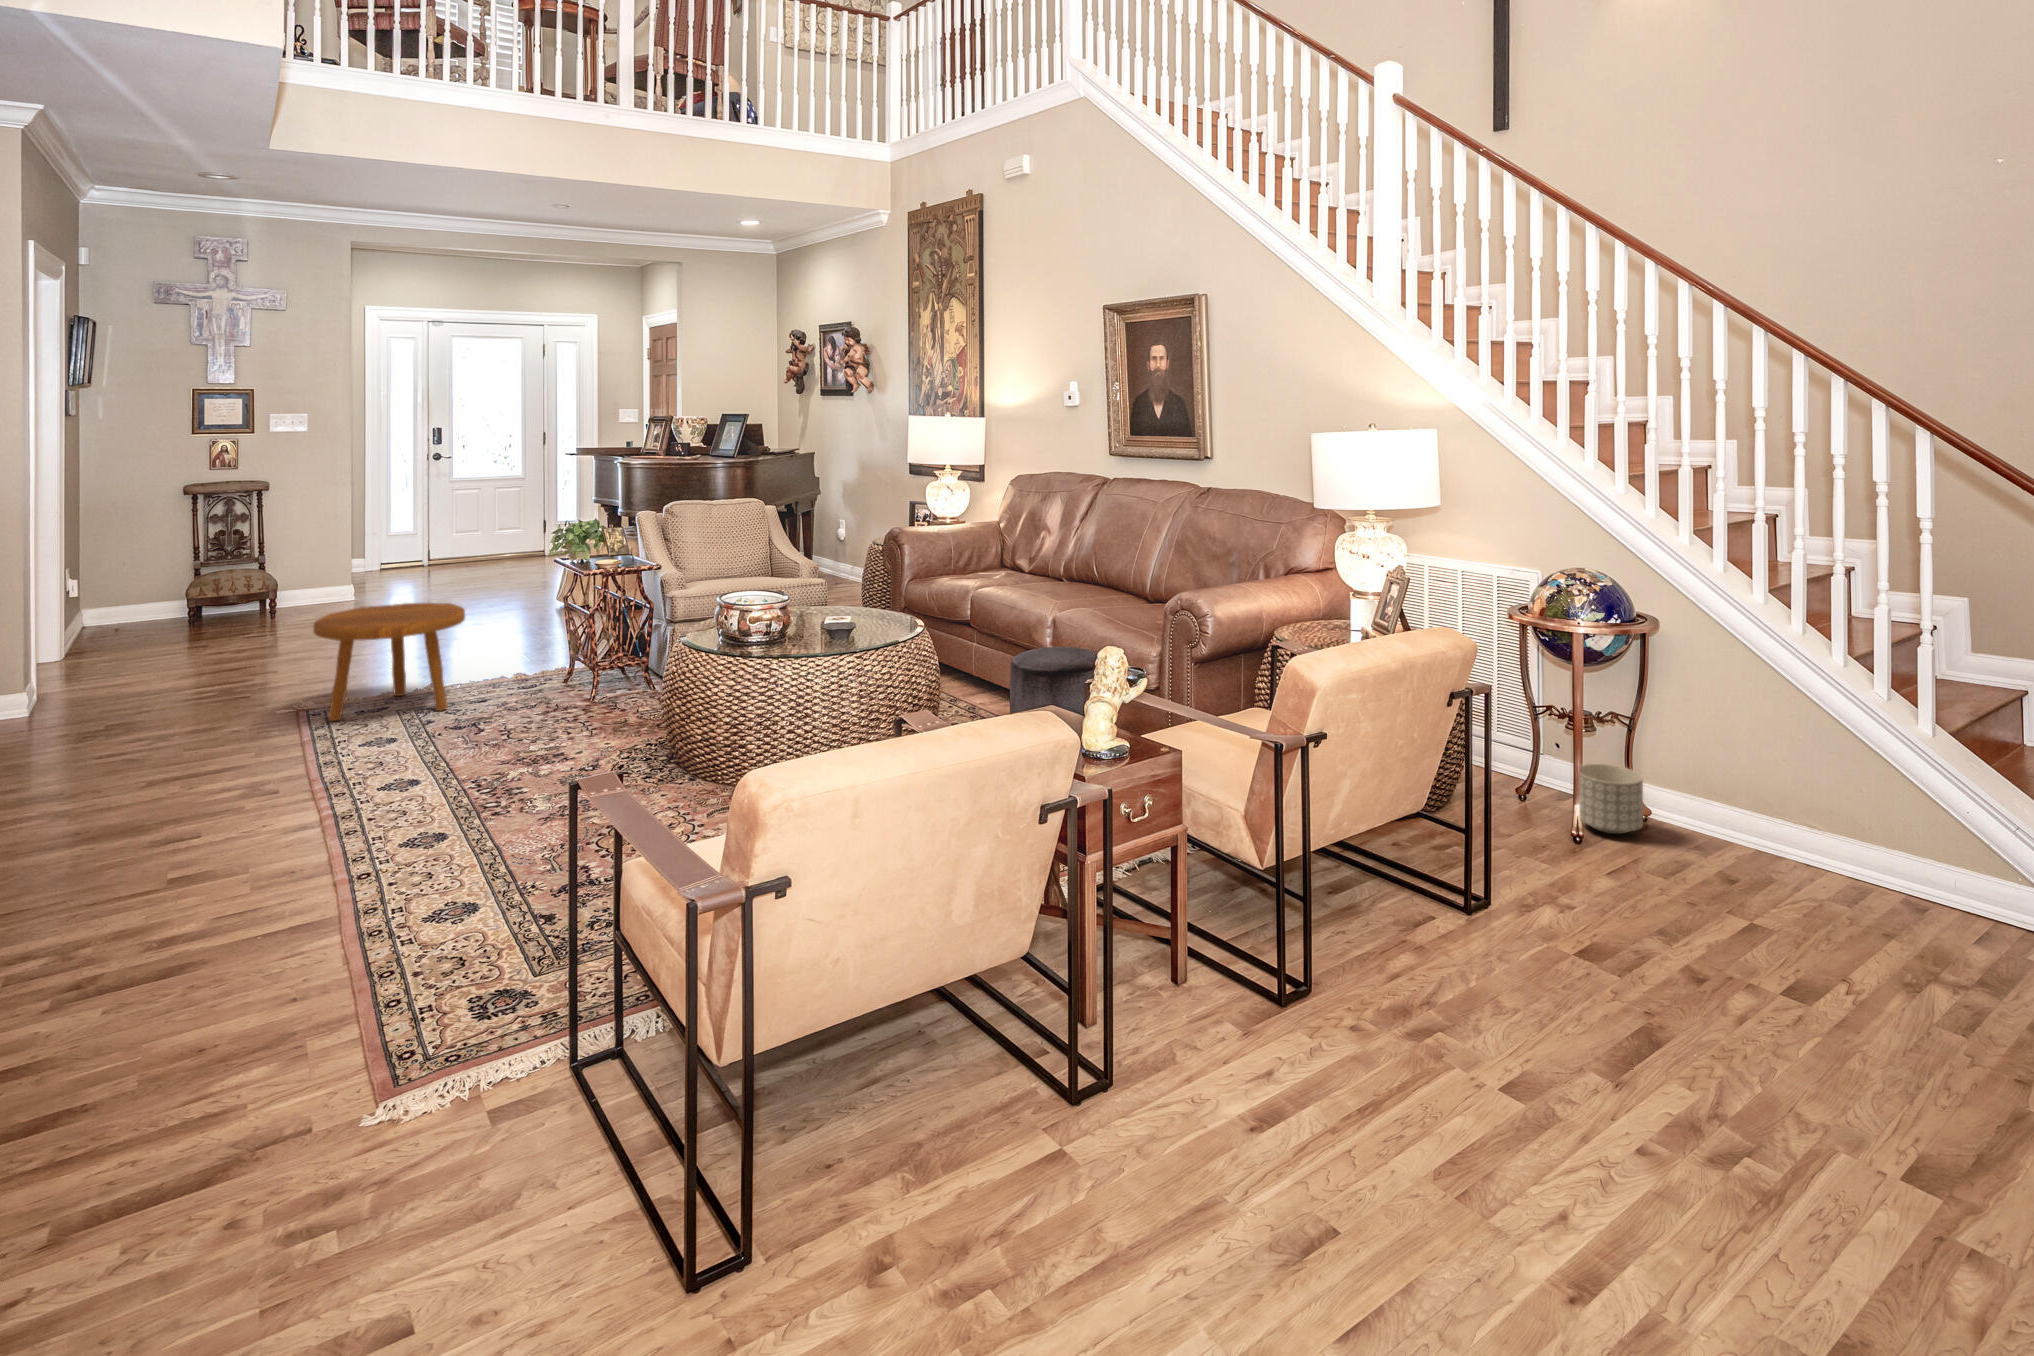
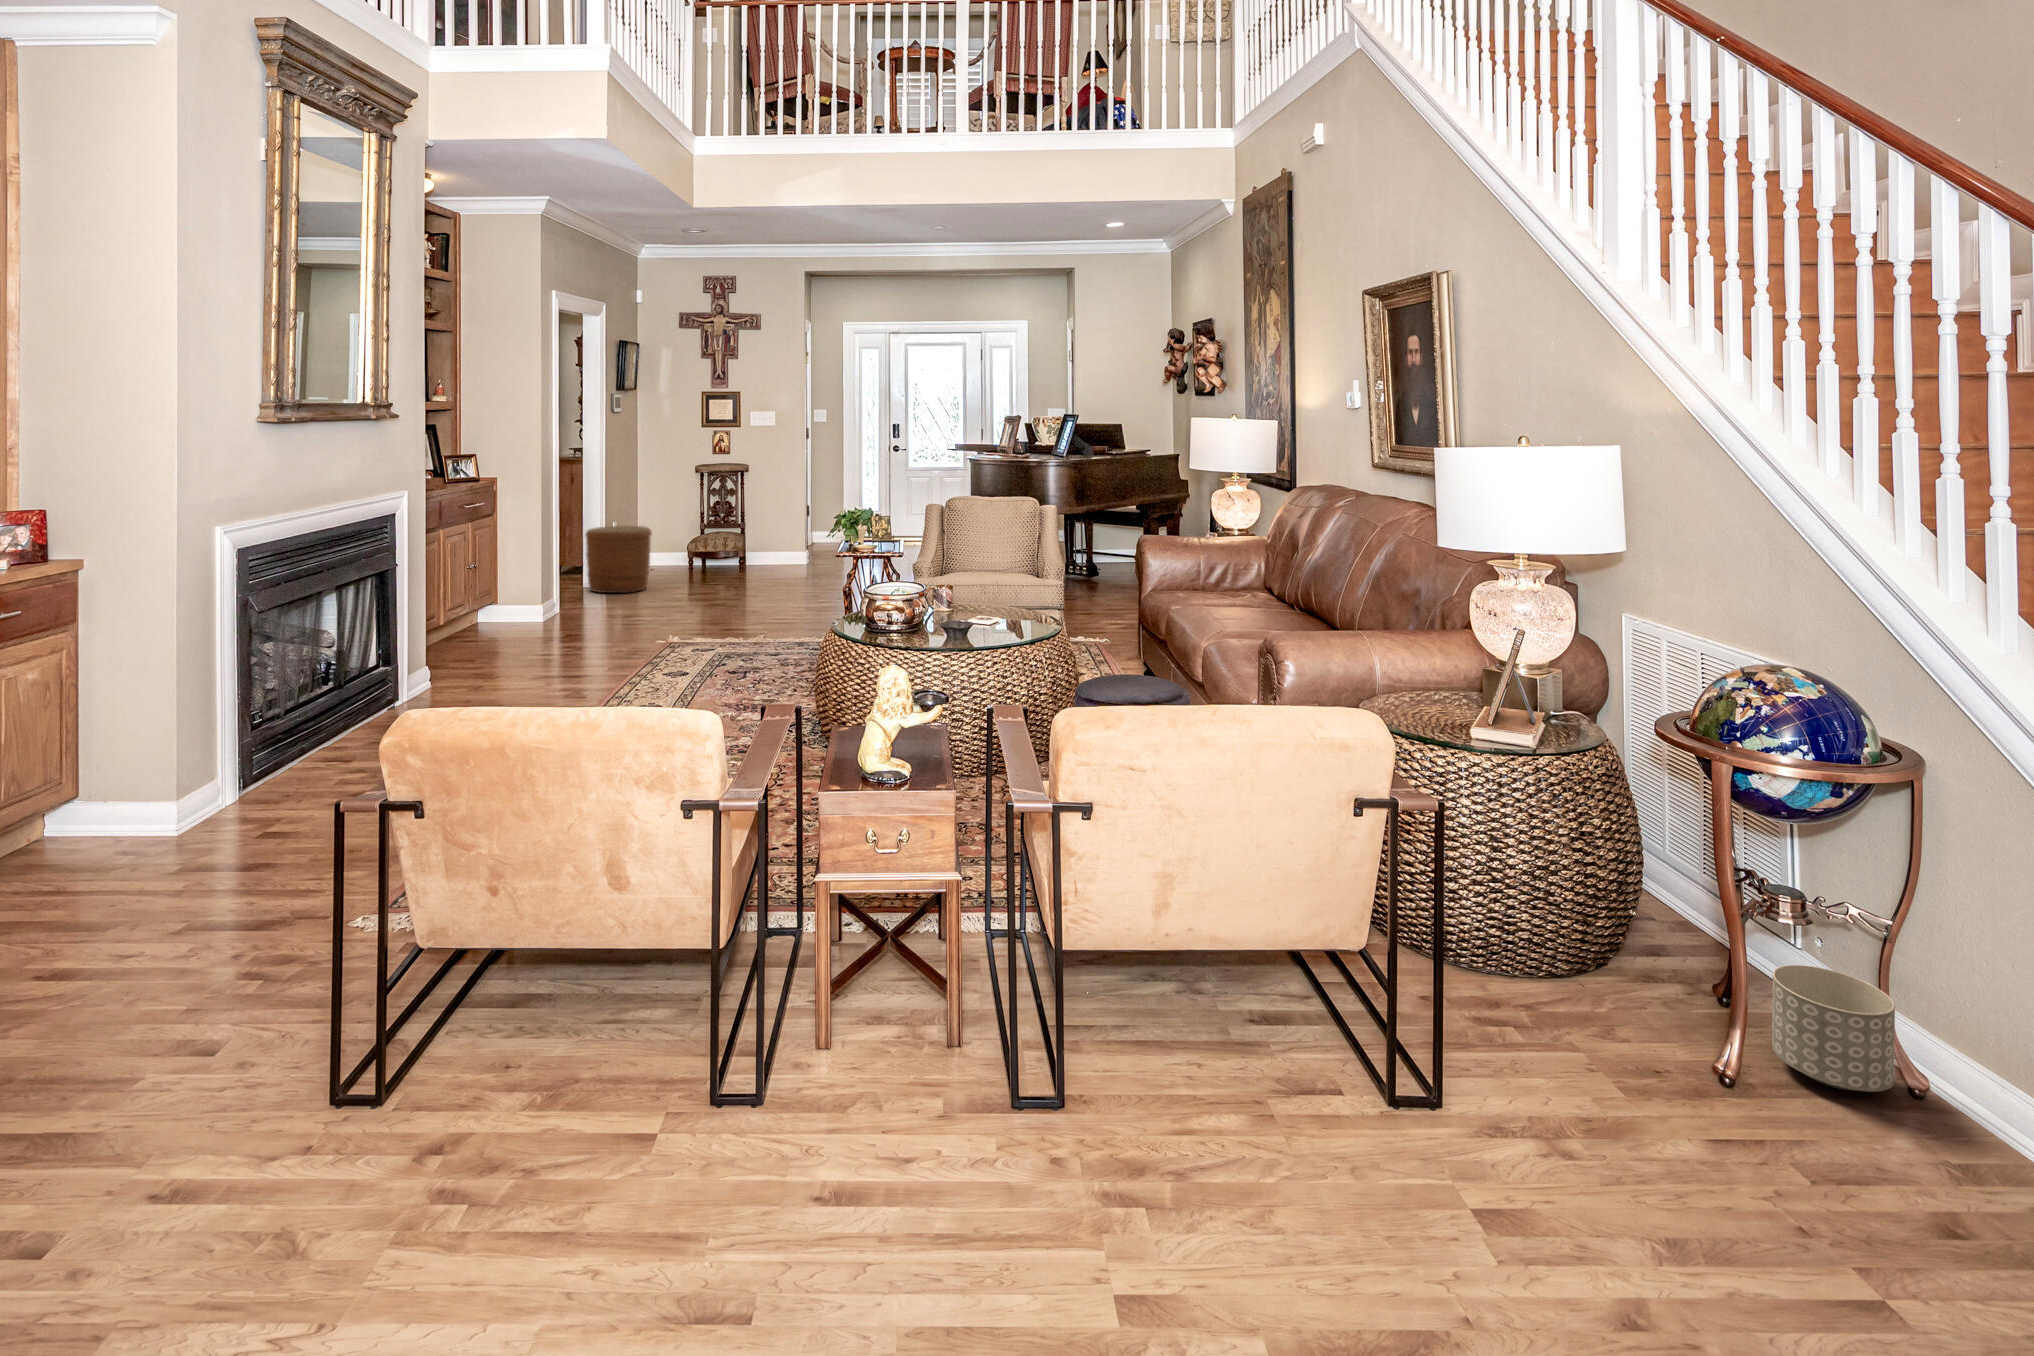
woven basket: none [57,582,173,682] -> present [586,526,652,593]
footstool: present [313,603,465,721] -> none [672,557,778,646]

